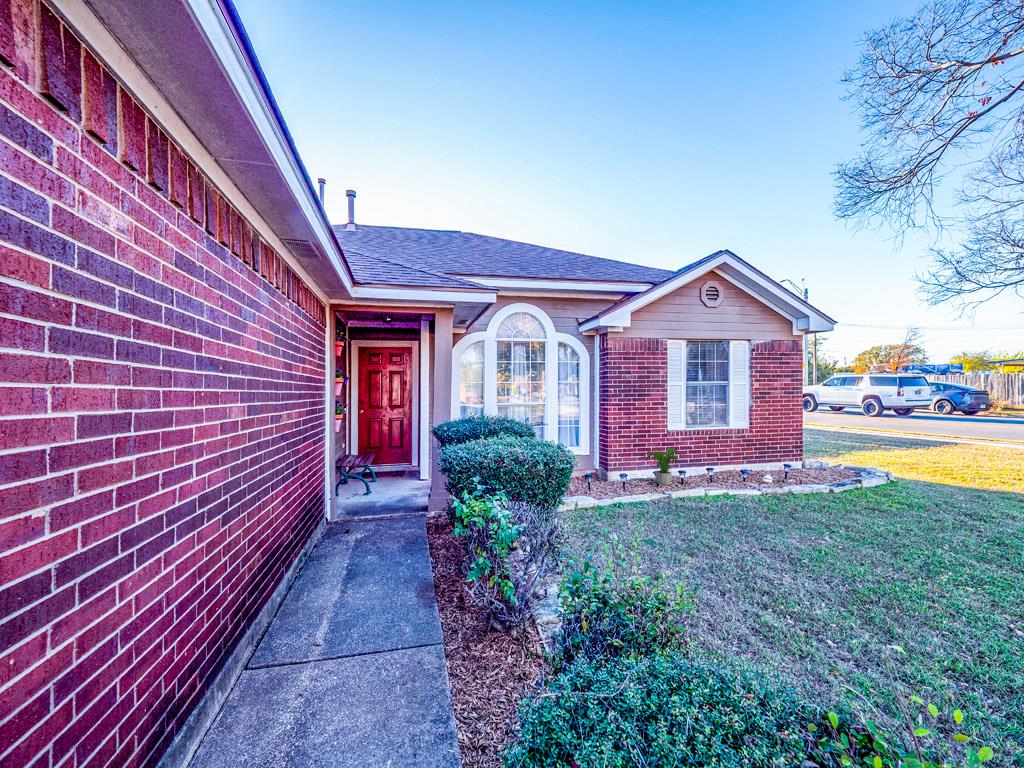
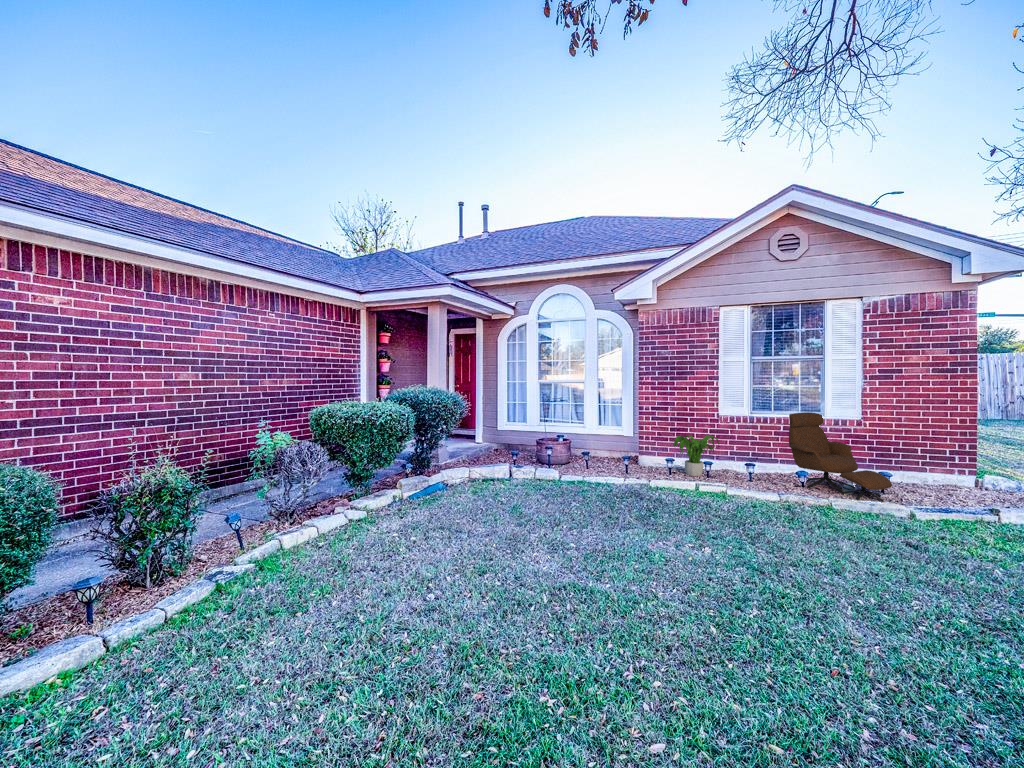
lounge chair: none [719,424,790,486] -> present [789,412,892,501]

